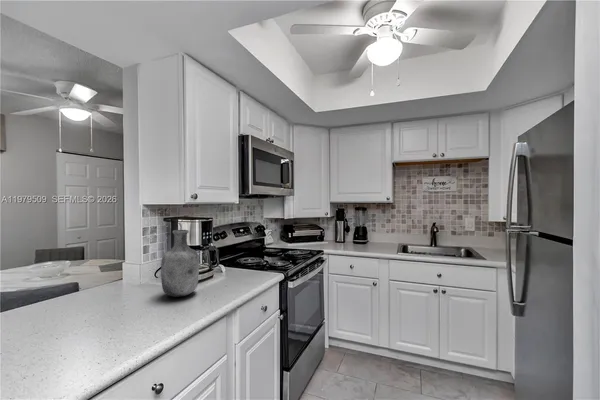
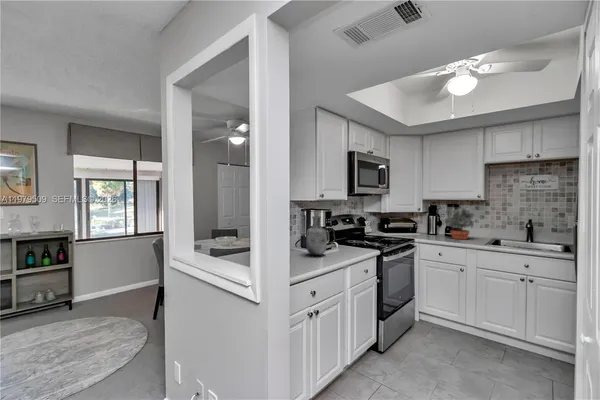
potted plant: none [353,210,383,247] -> present [445,207,474,239]

